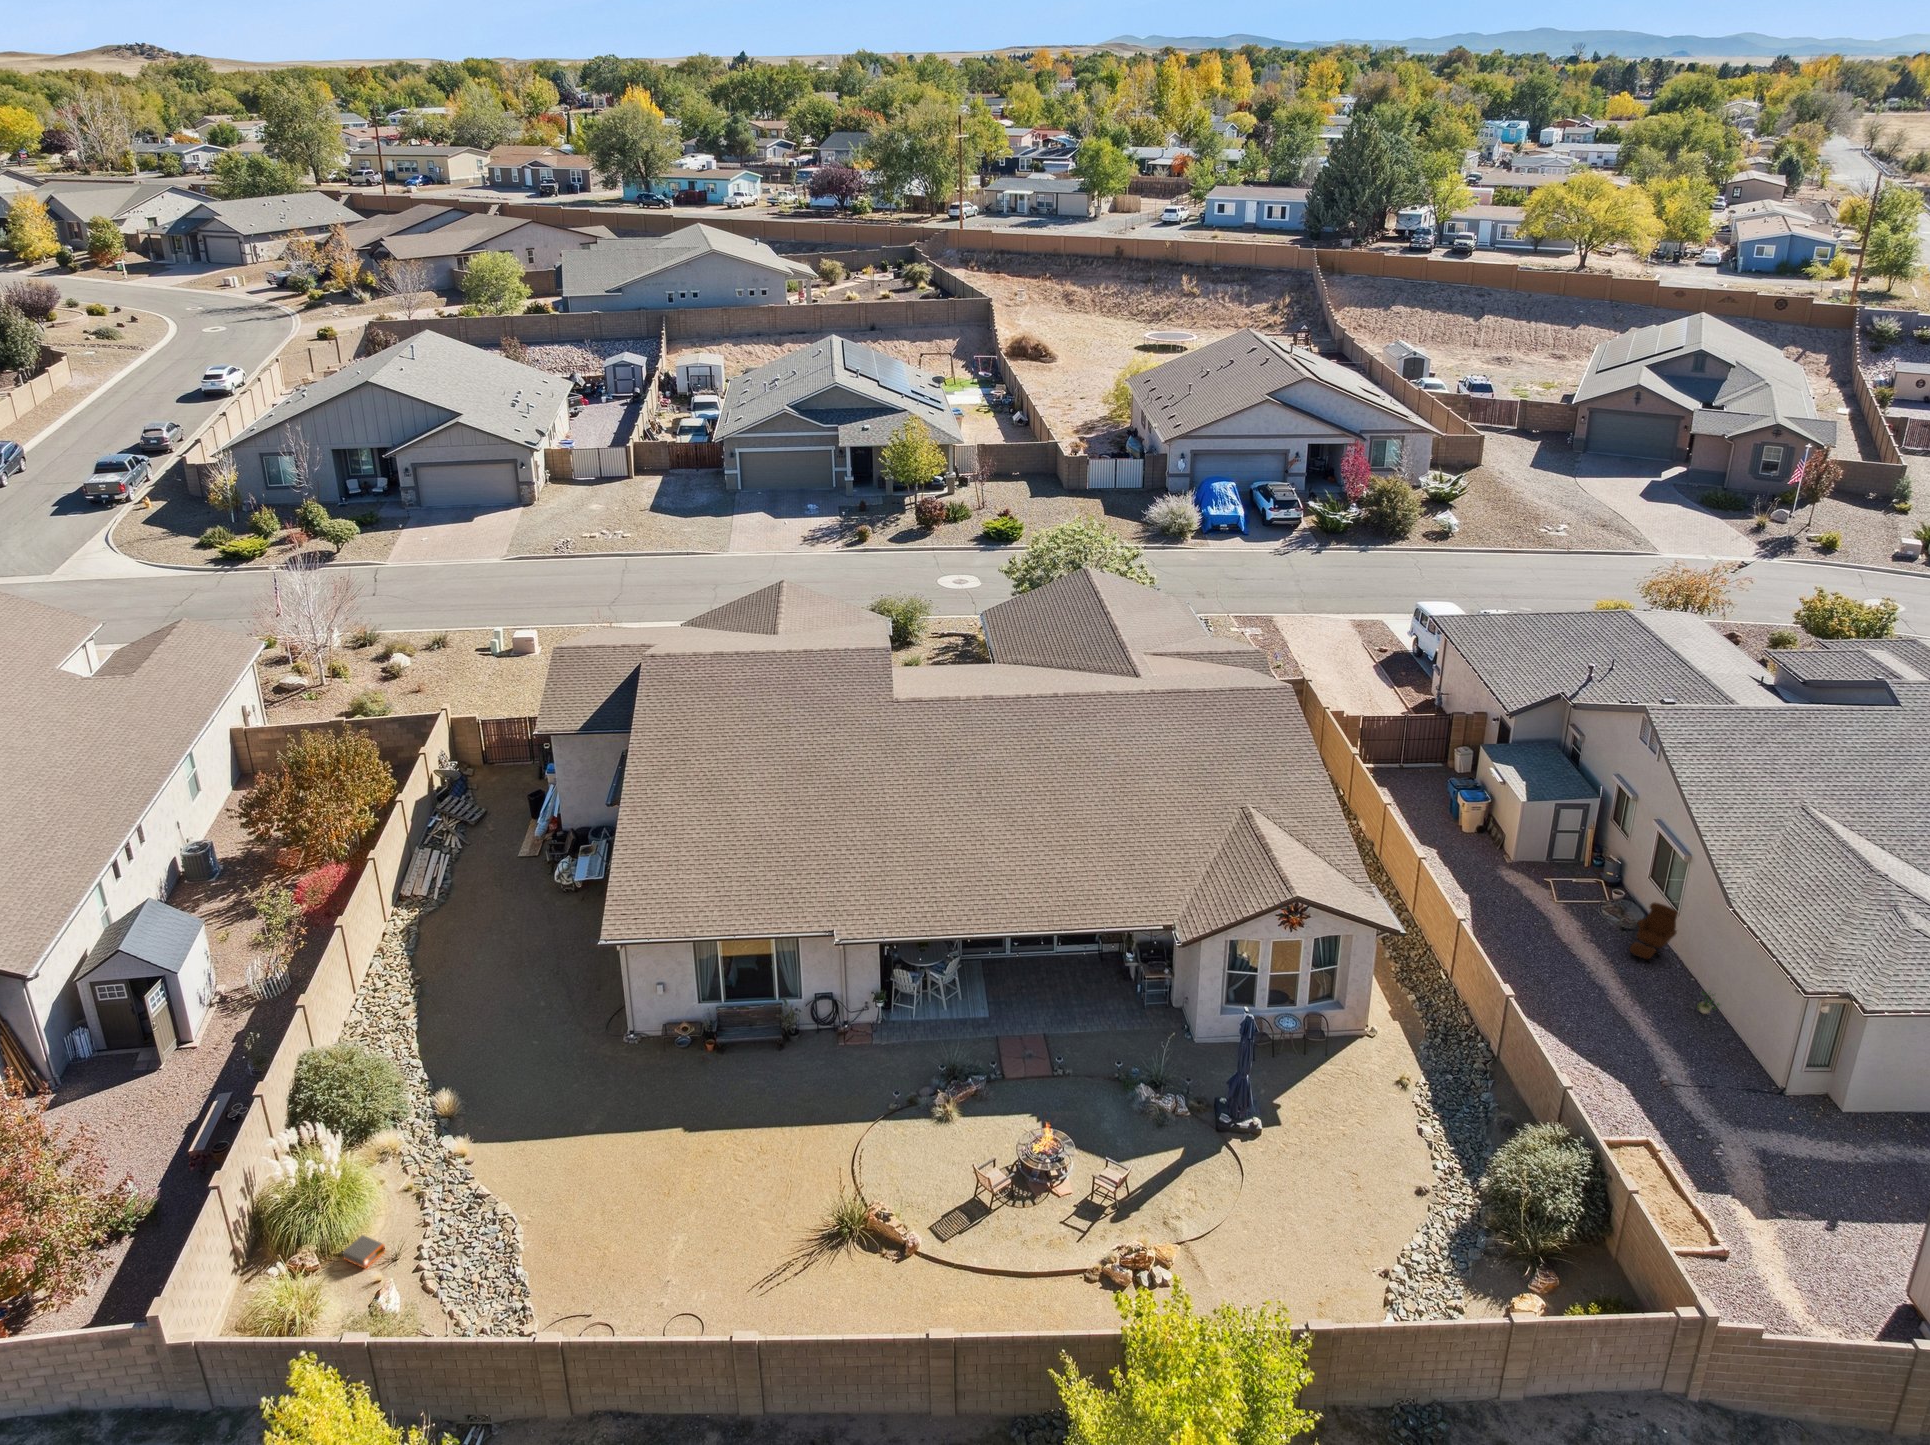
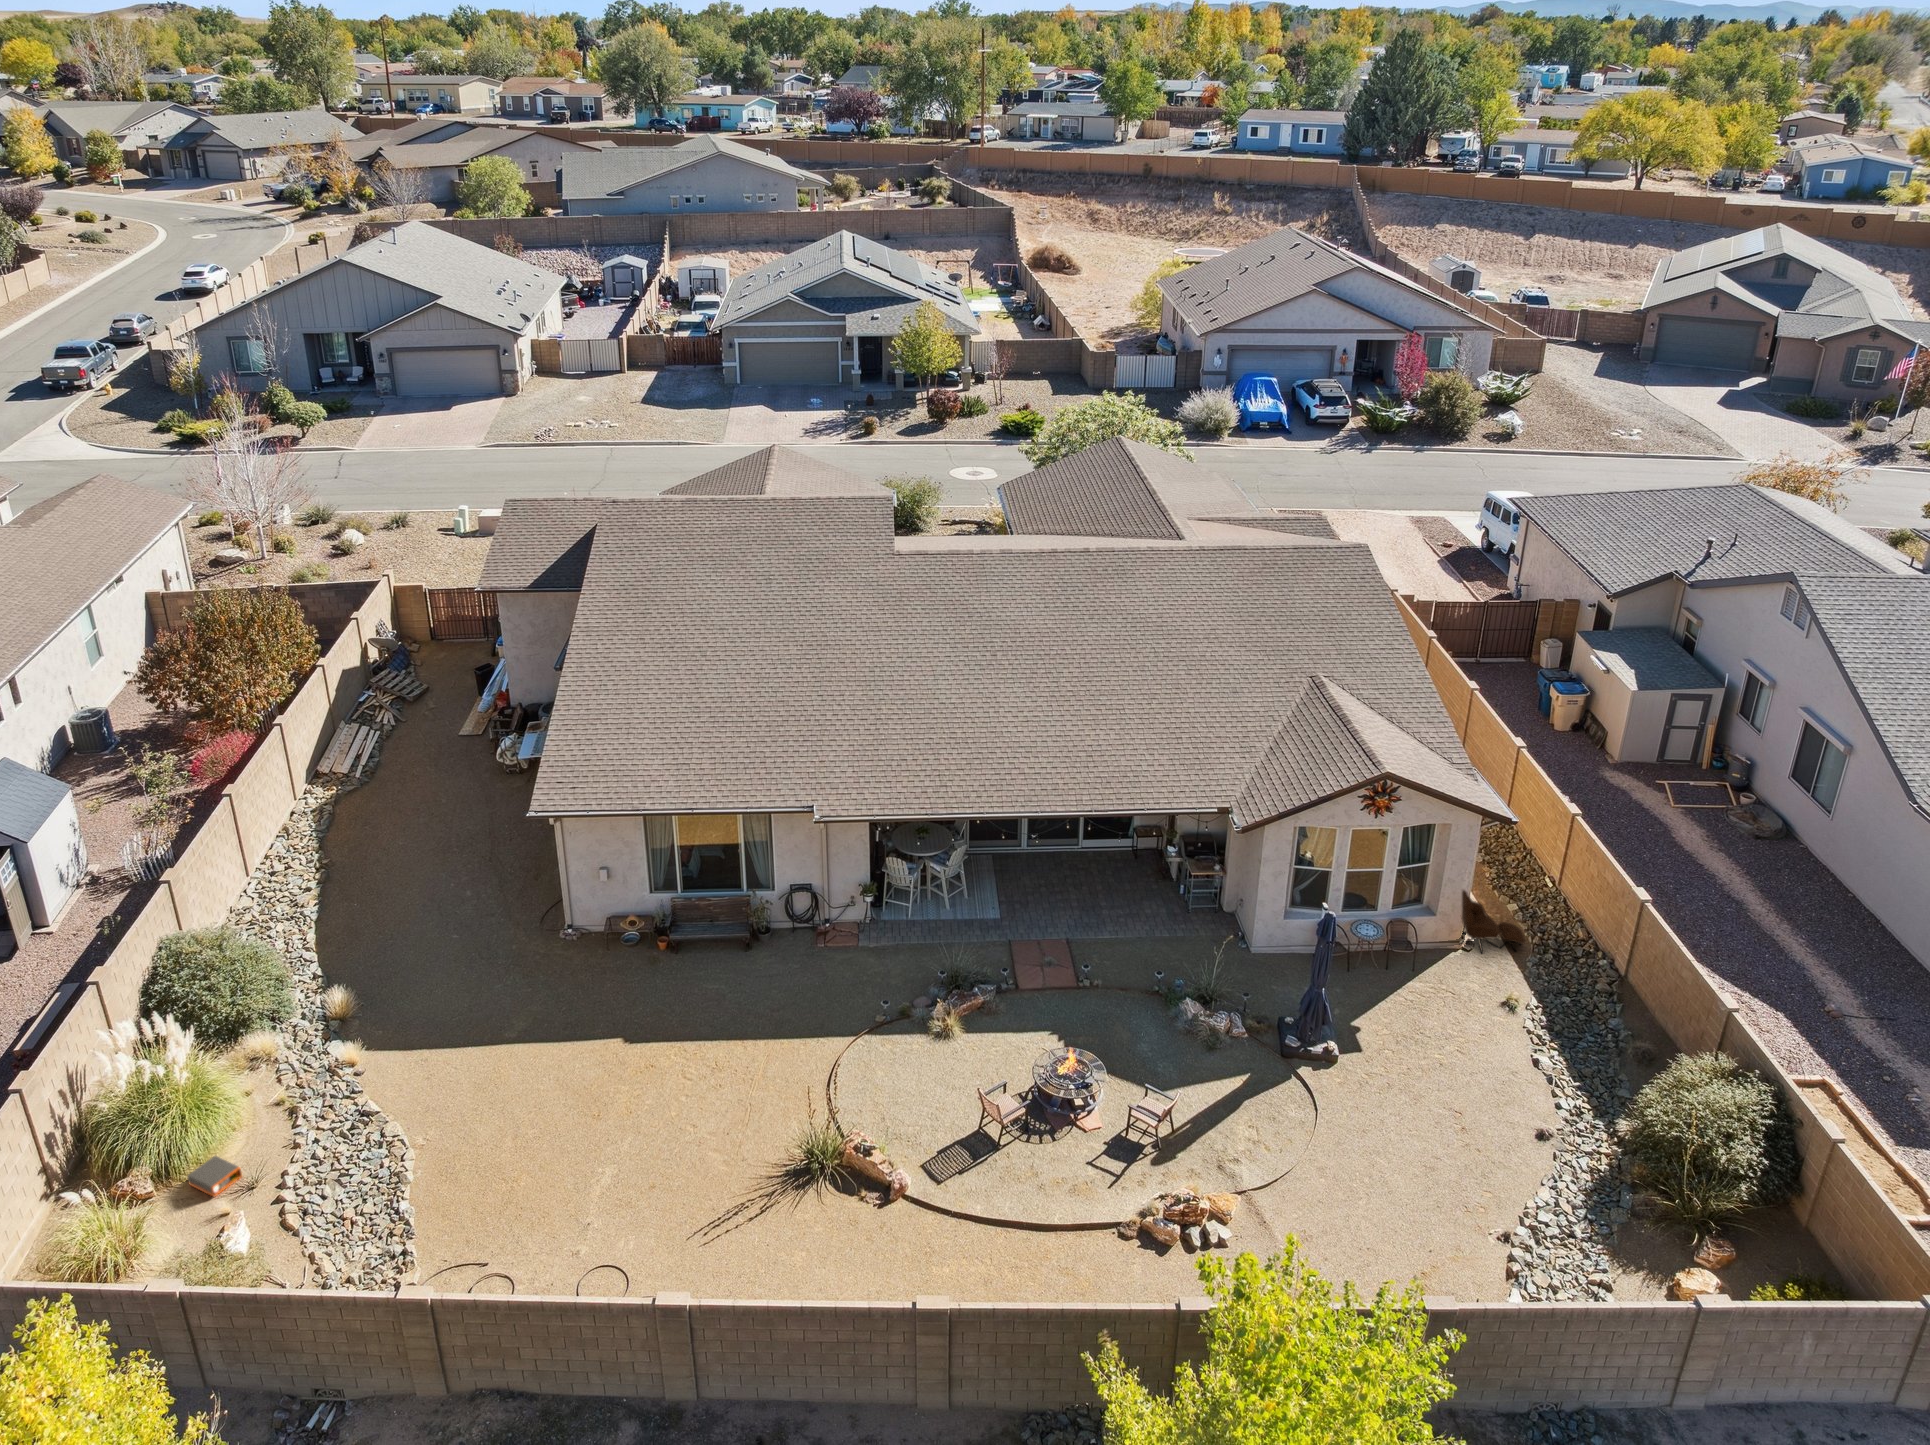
lounge chair: present [1630,903,1678,959] -> present [1461,890,1525,953]
potted plant: present [1698,993,1720,1014] -> none [1865,903,1899,936]

